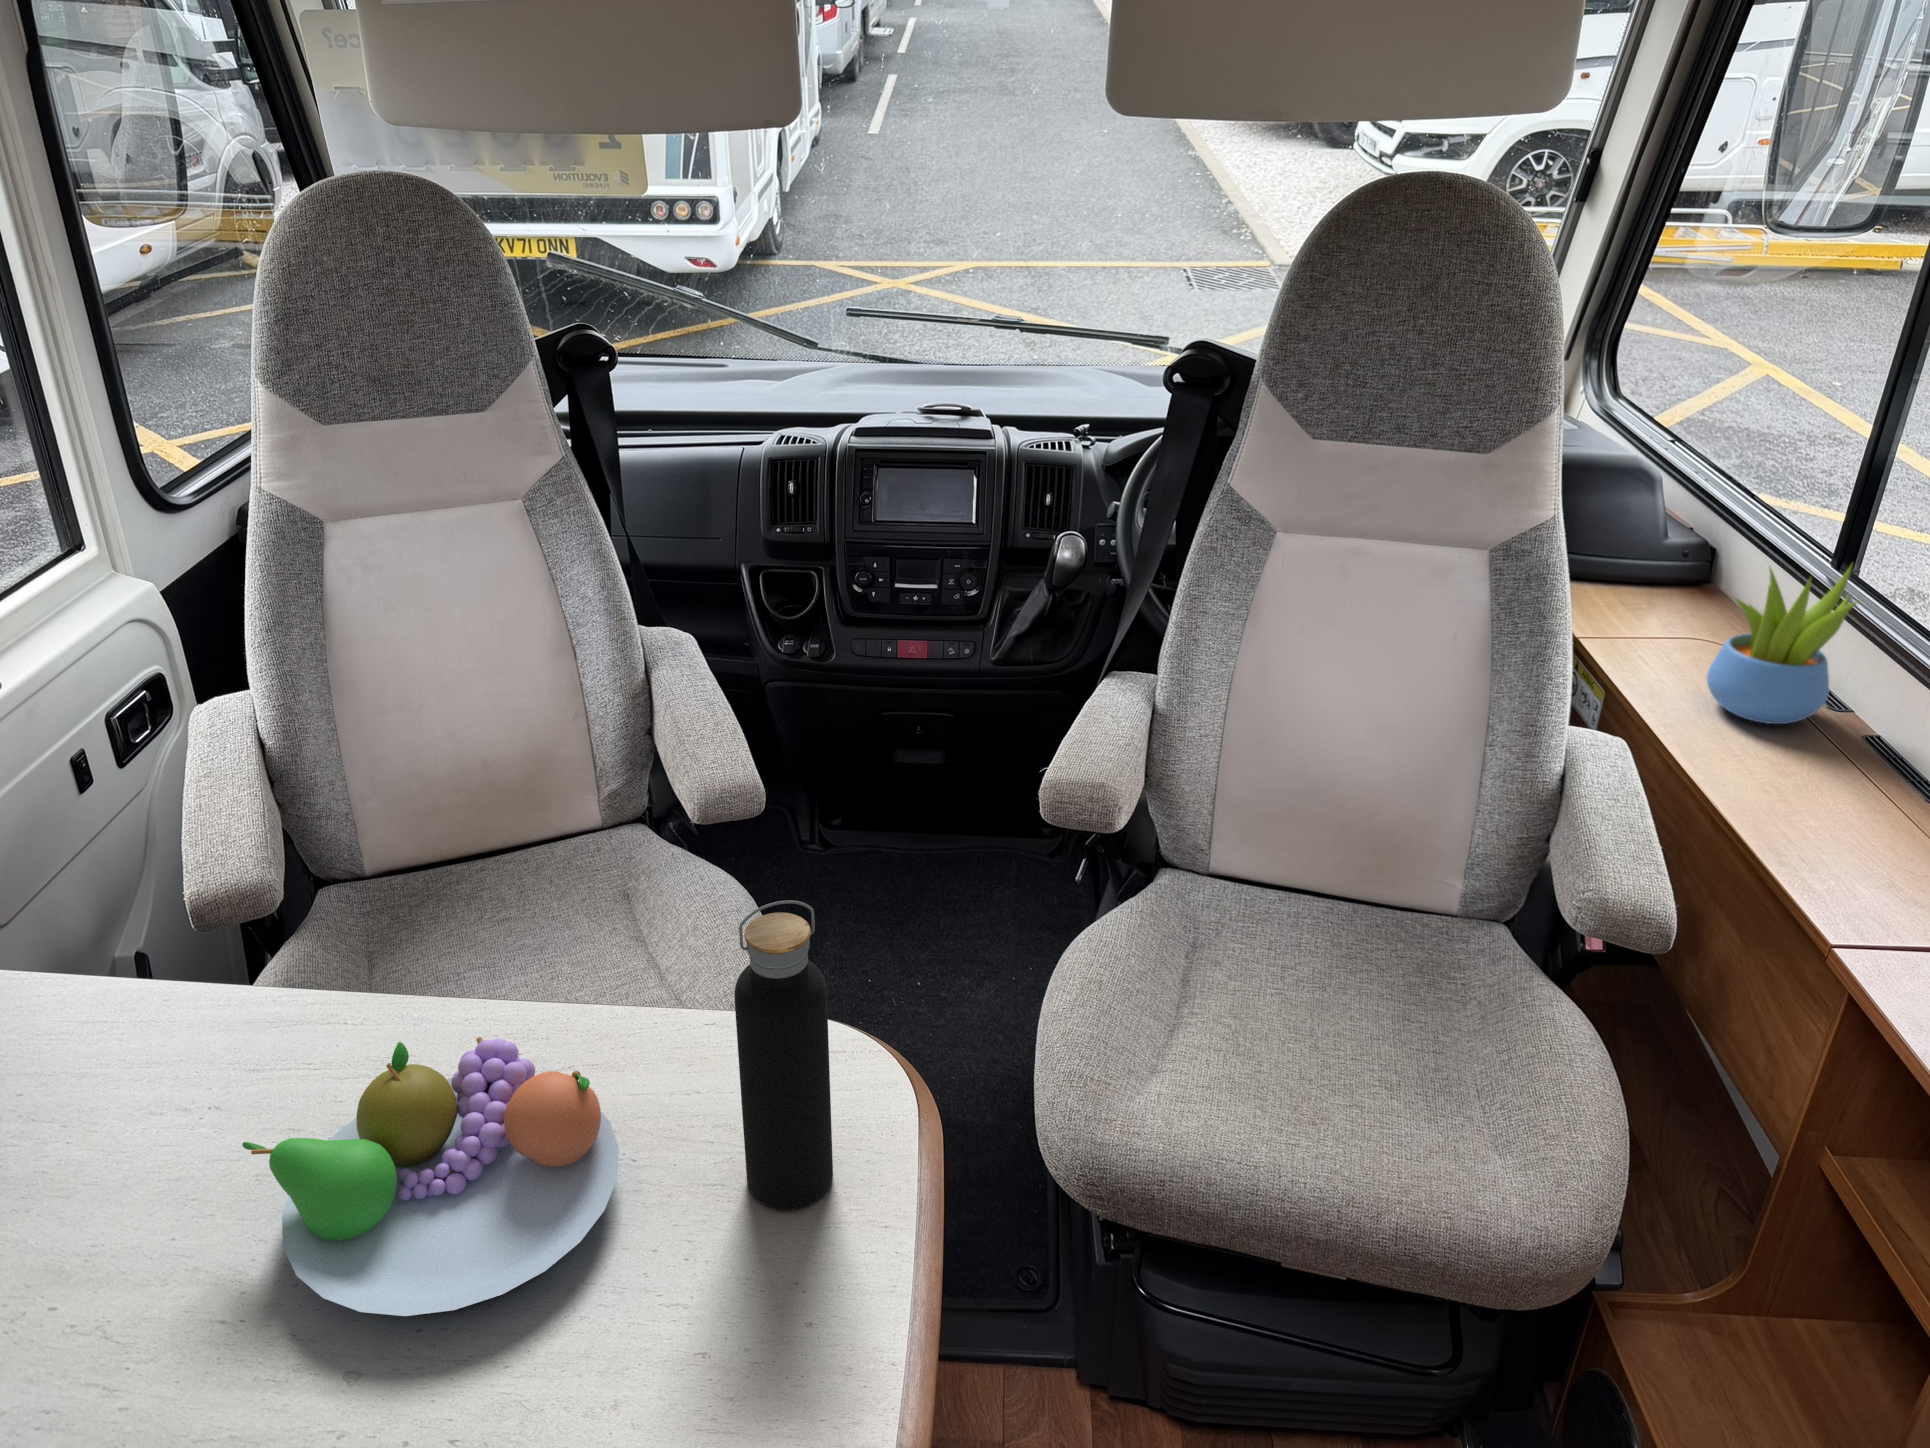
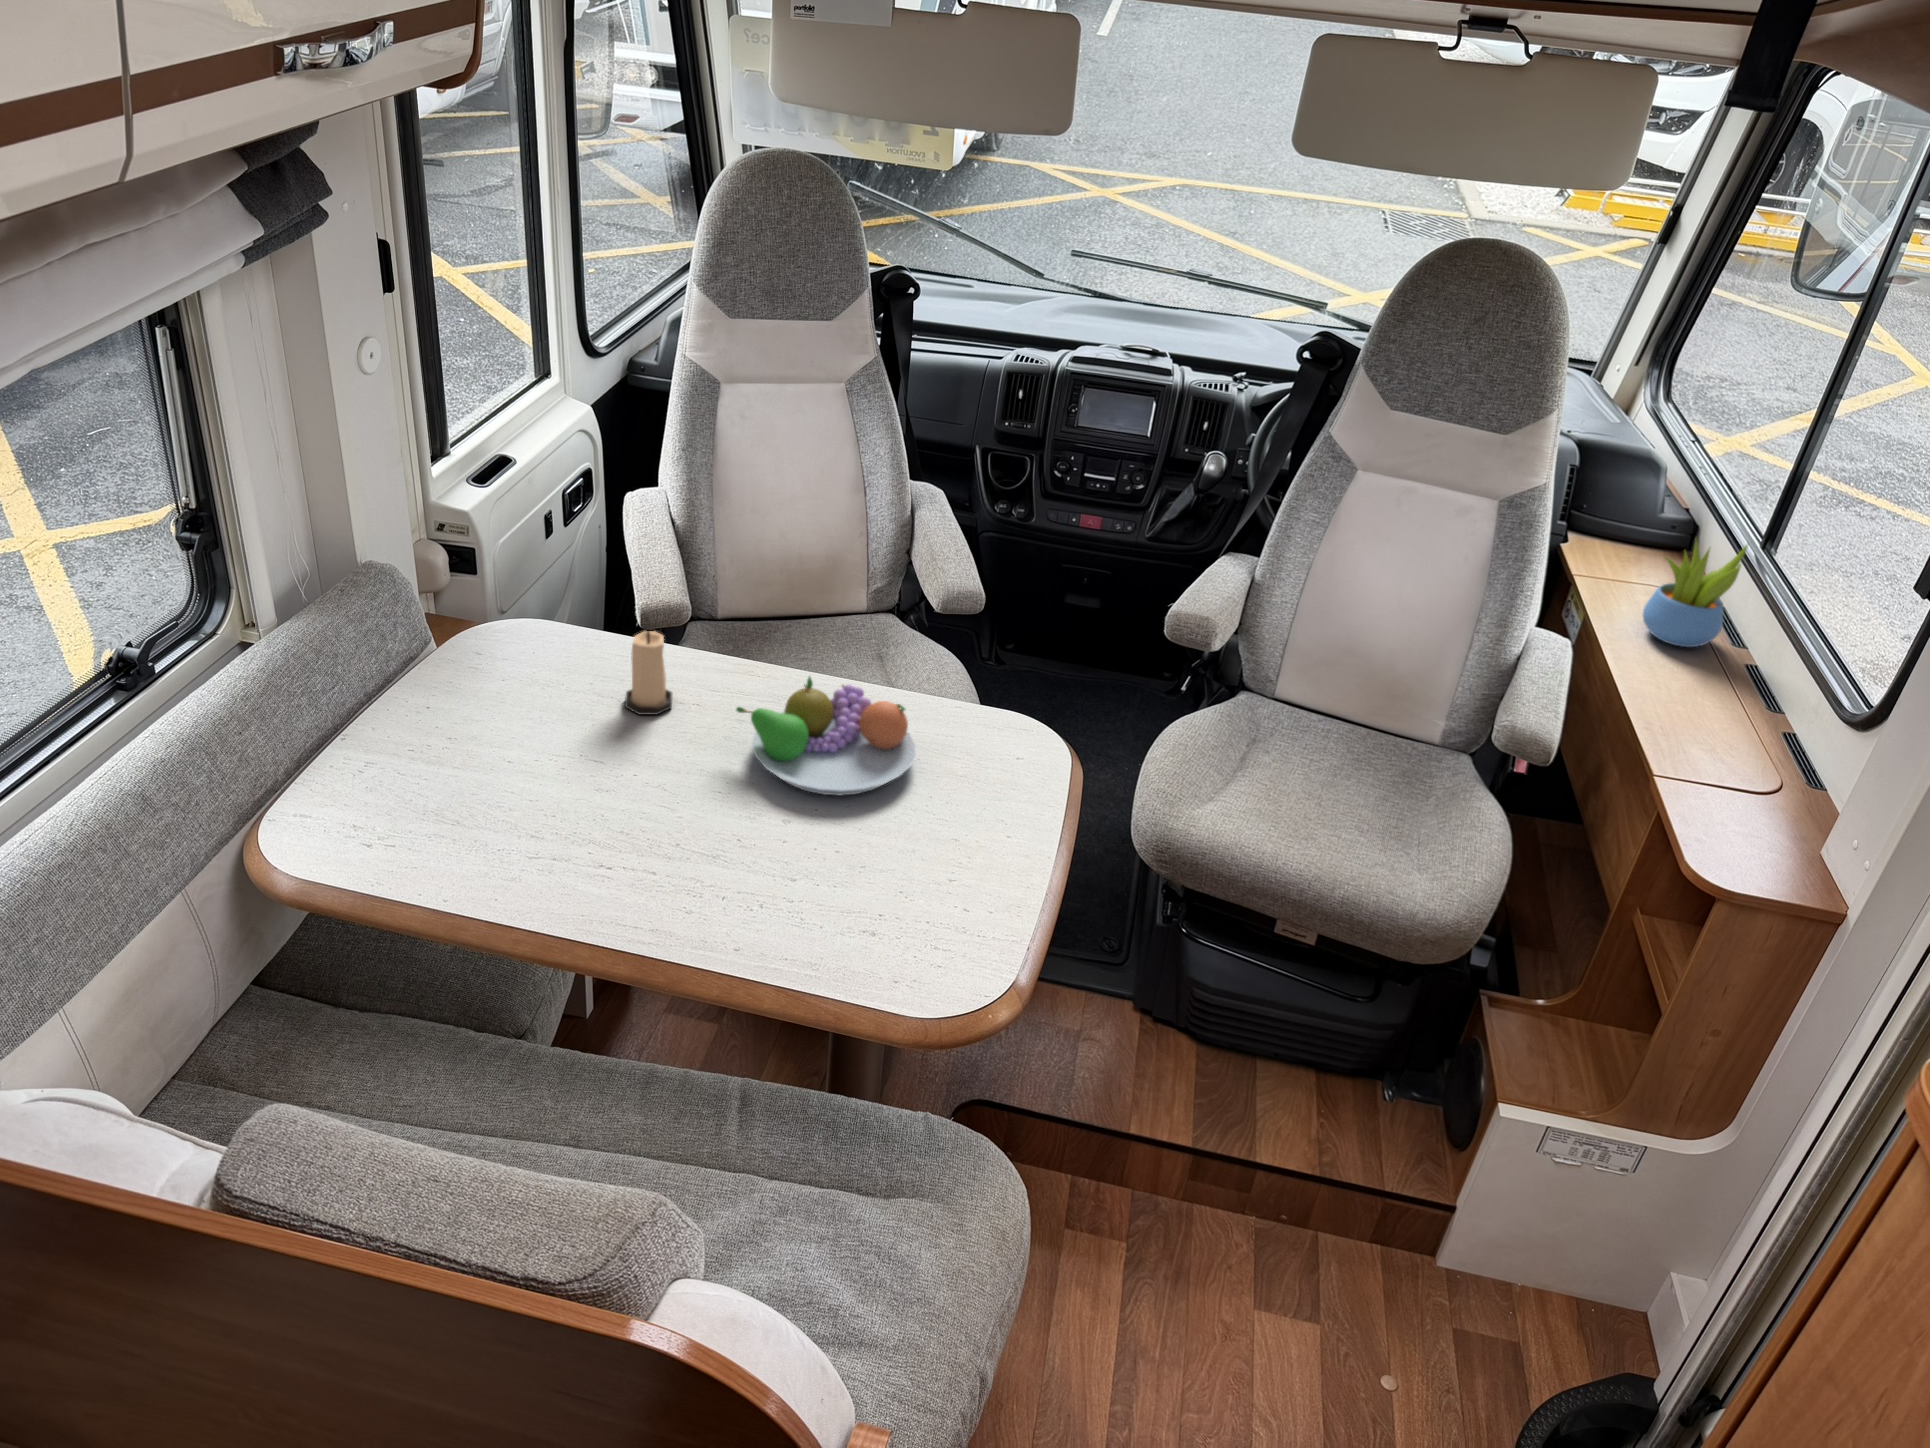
water bottle: present [735,900,833,1209] -> none [979,621,1038,785]
candle: none [40,995,163,1162] -> present [625,631,672,715]

